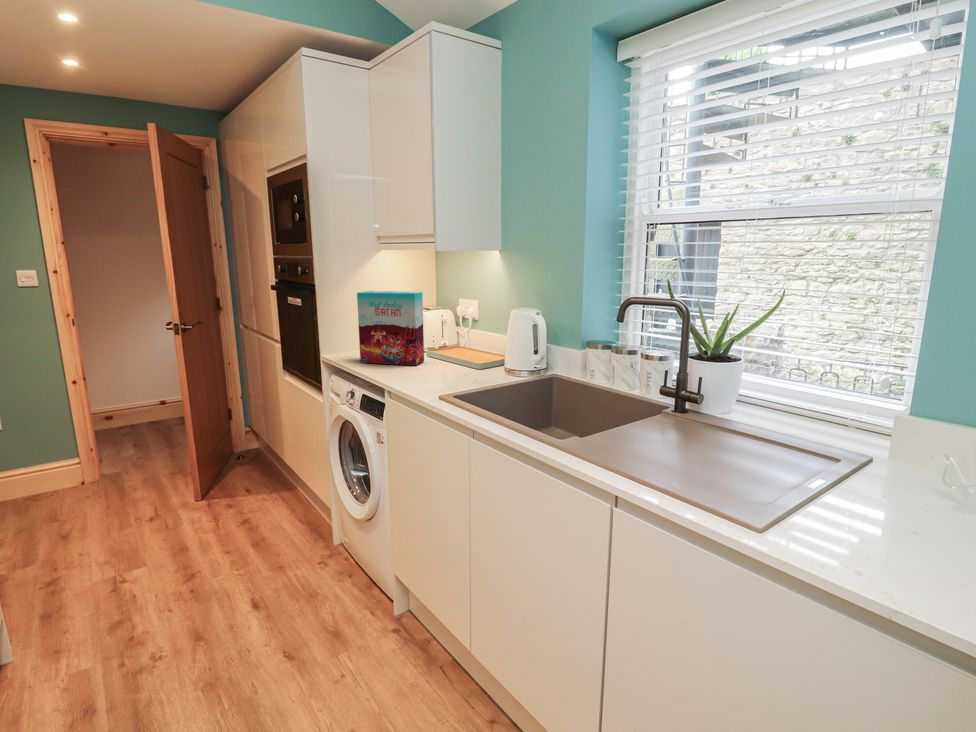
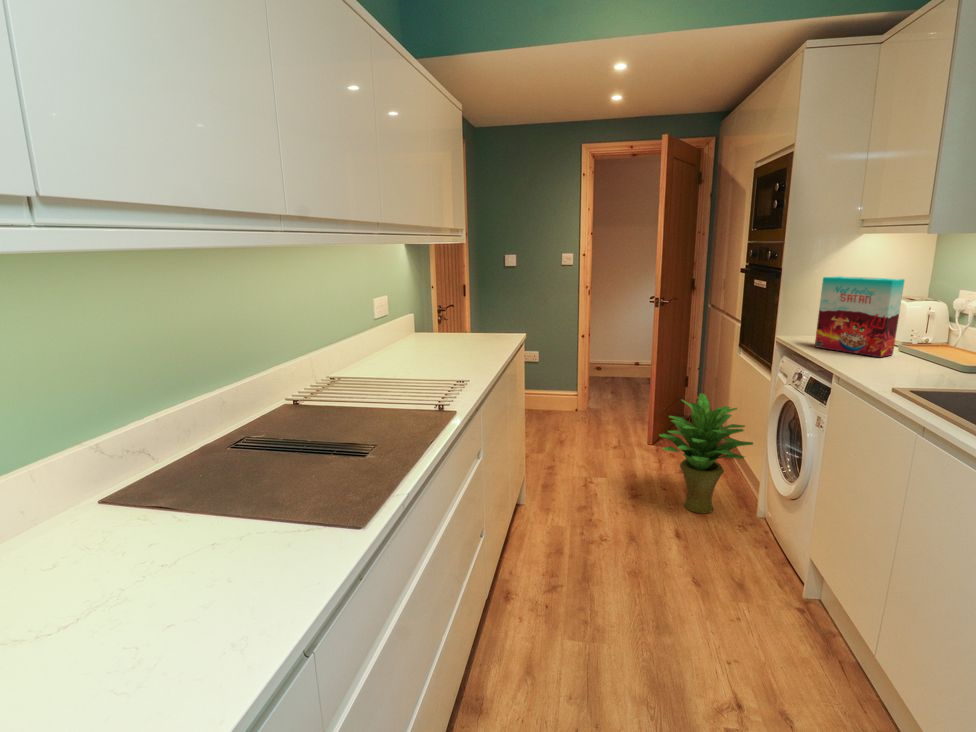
potted plant: none [210,430,319,568] -> present [659,394,753,513]

